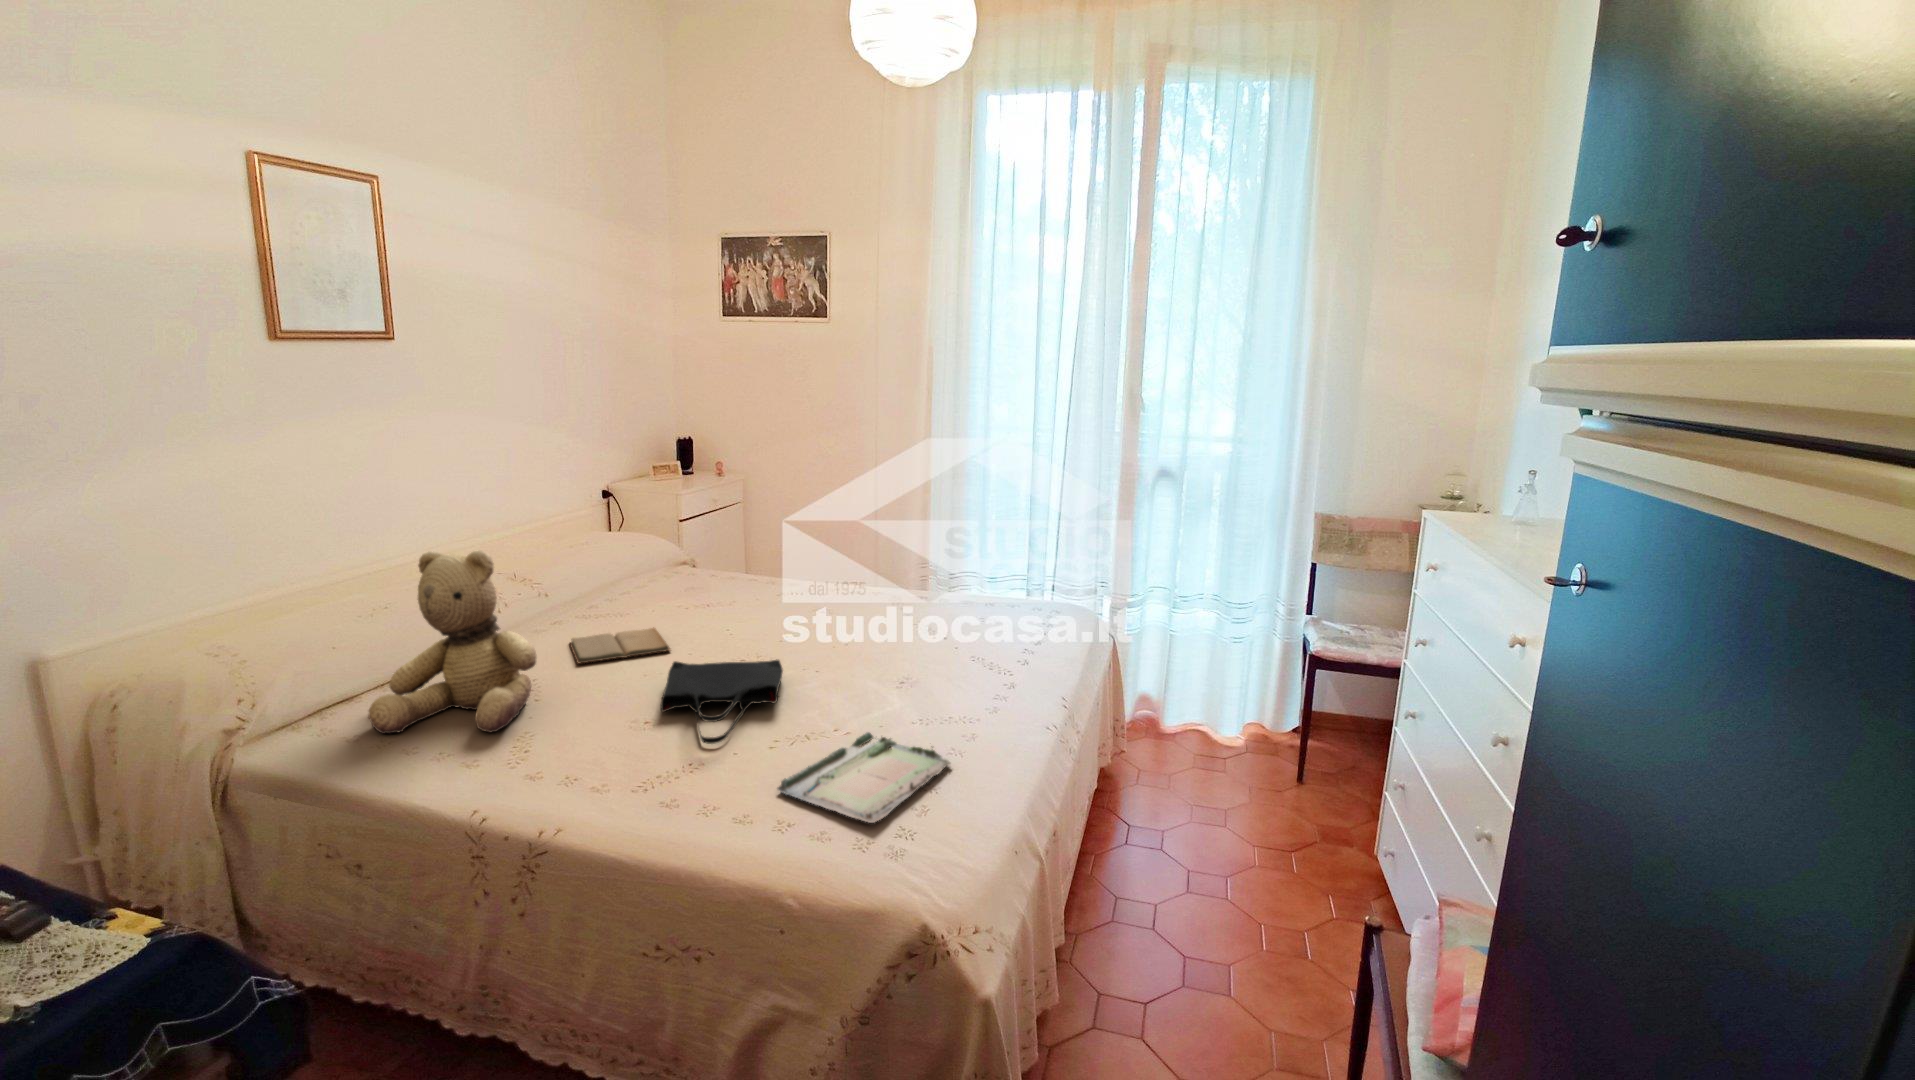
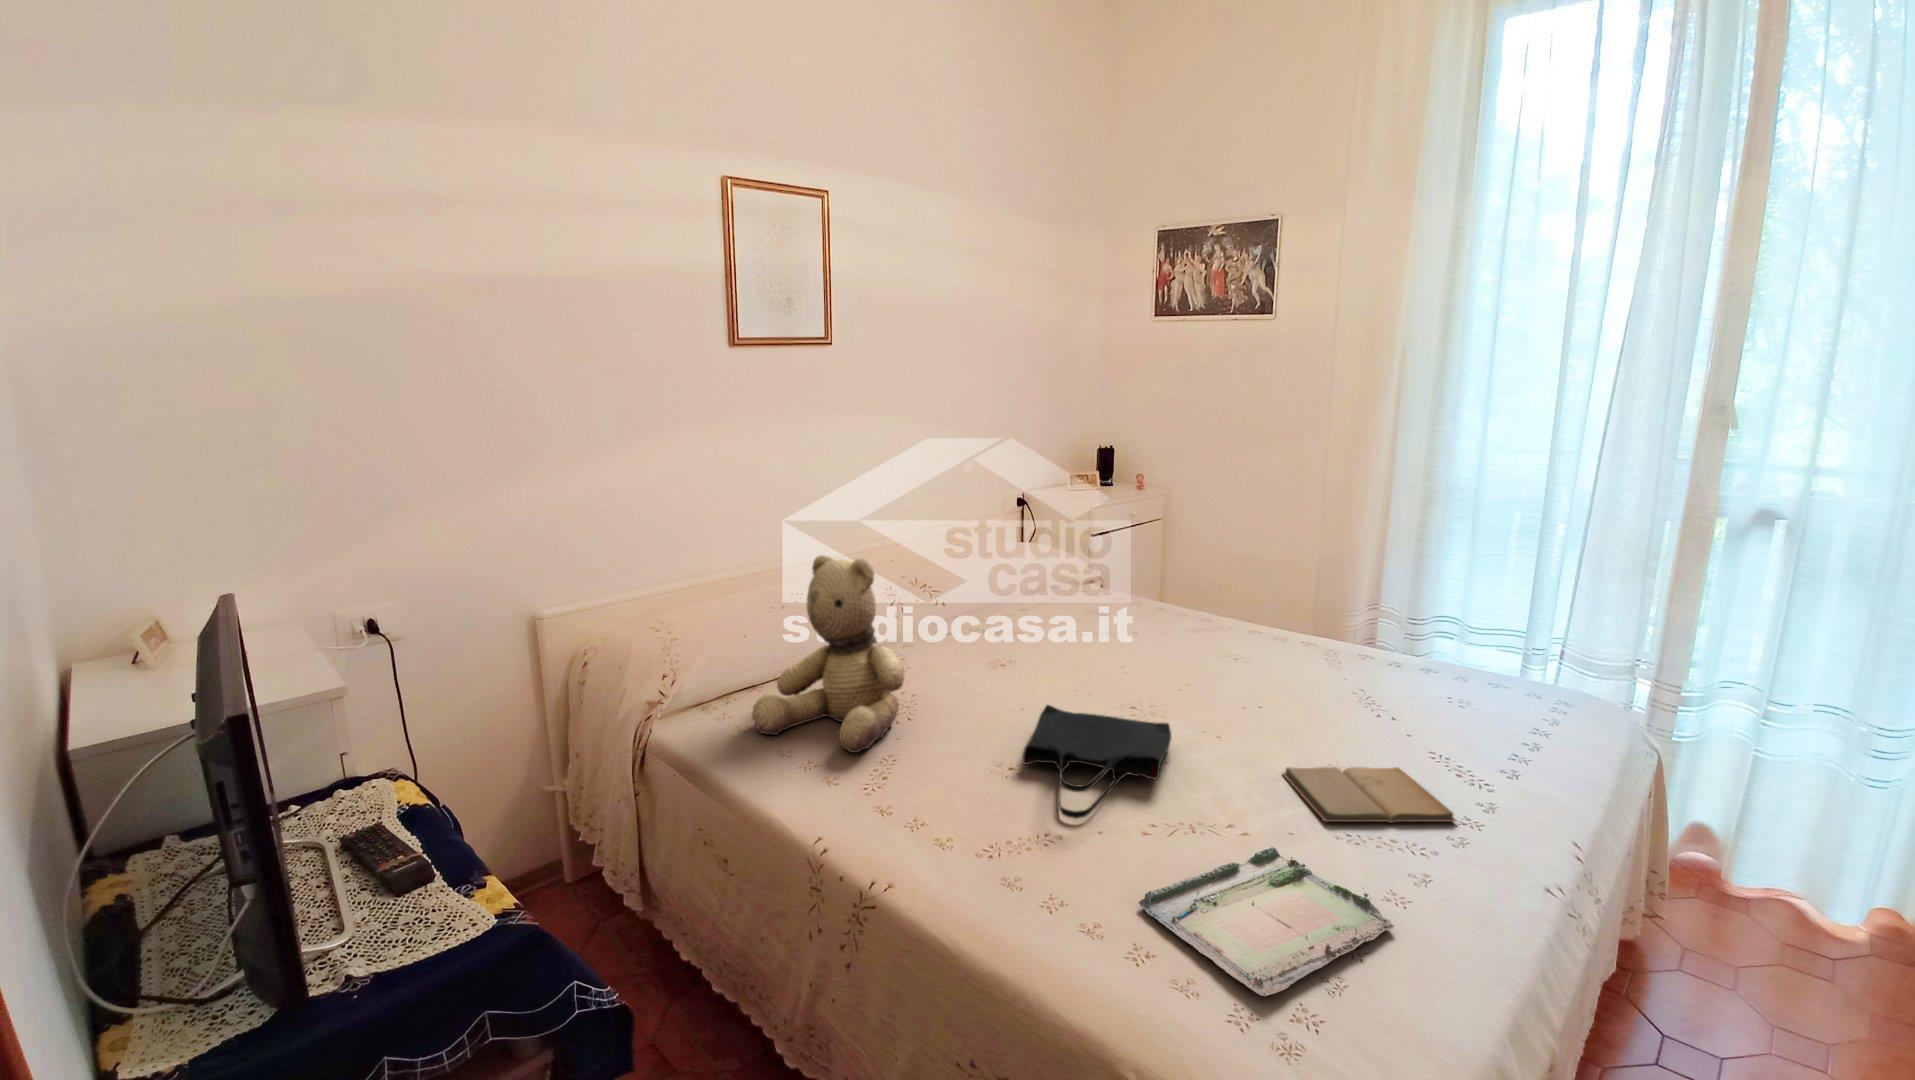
book: present [570,627,670,663] -> present [1283,767,1456,823]

